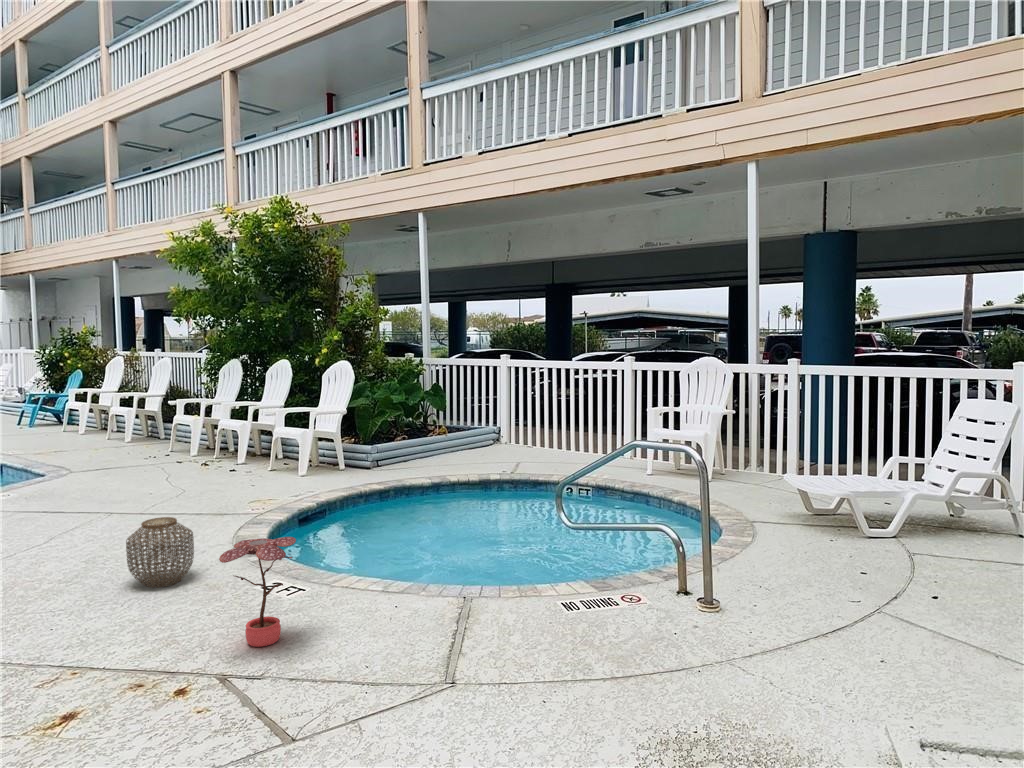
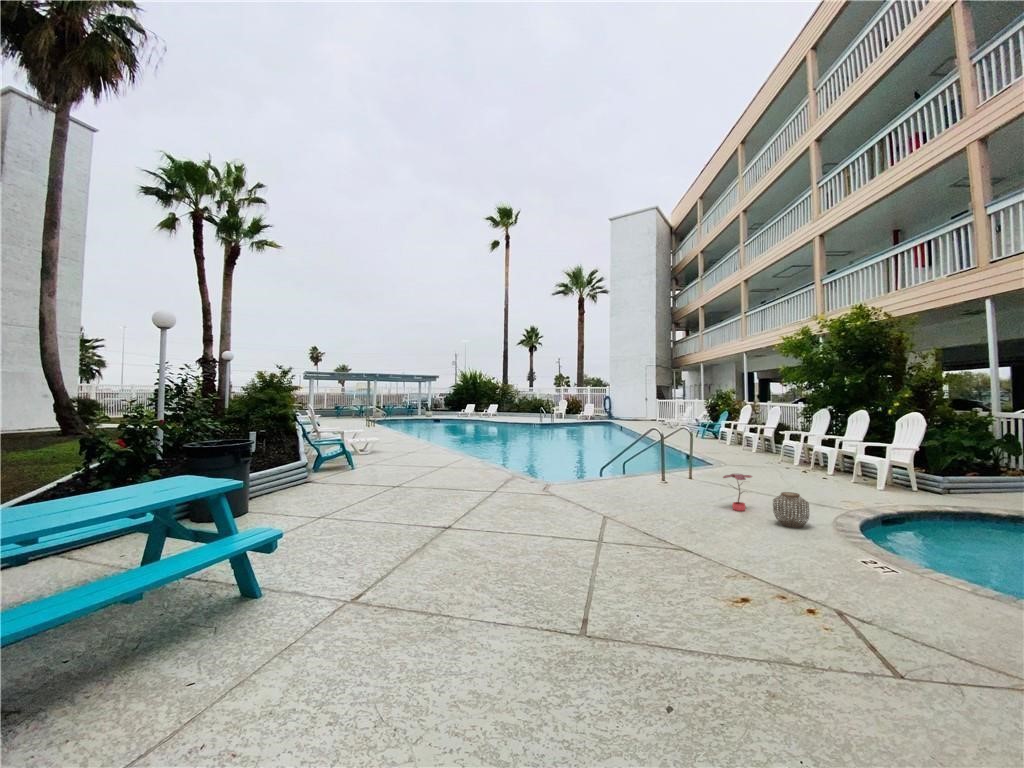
potted plant: present [219,537,296,647] -> present [723,474,752,511]

